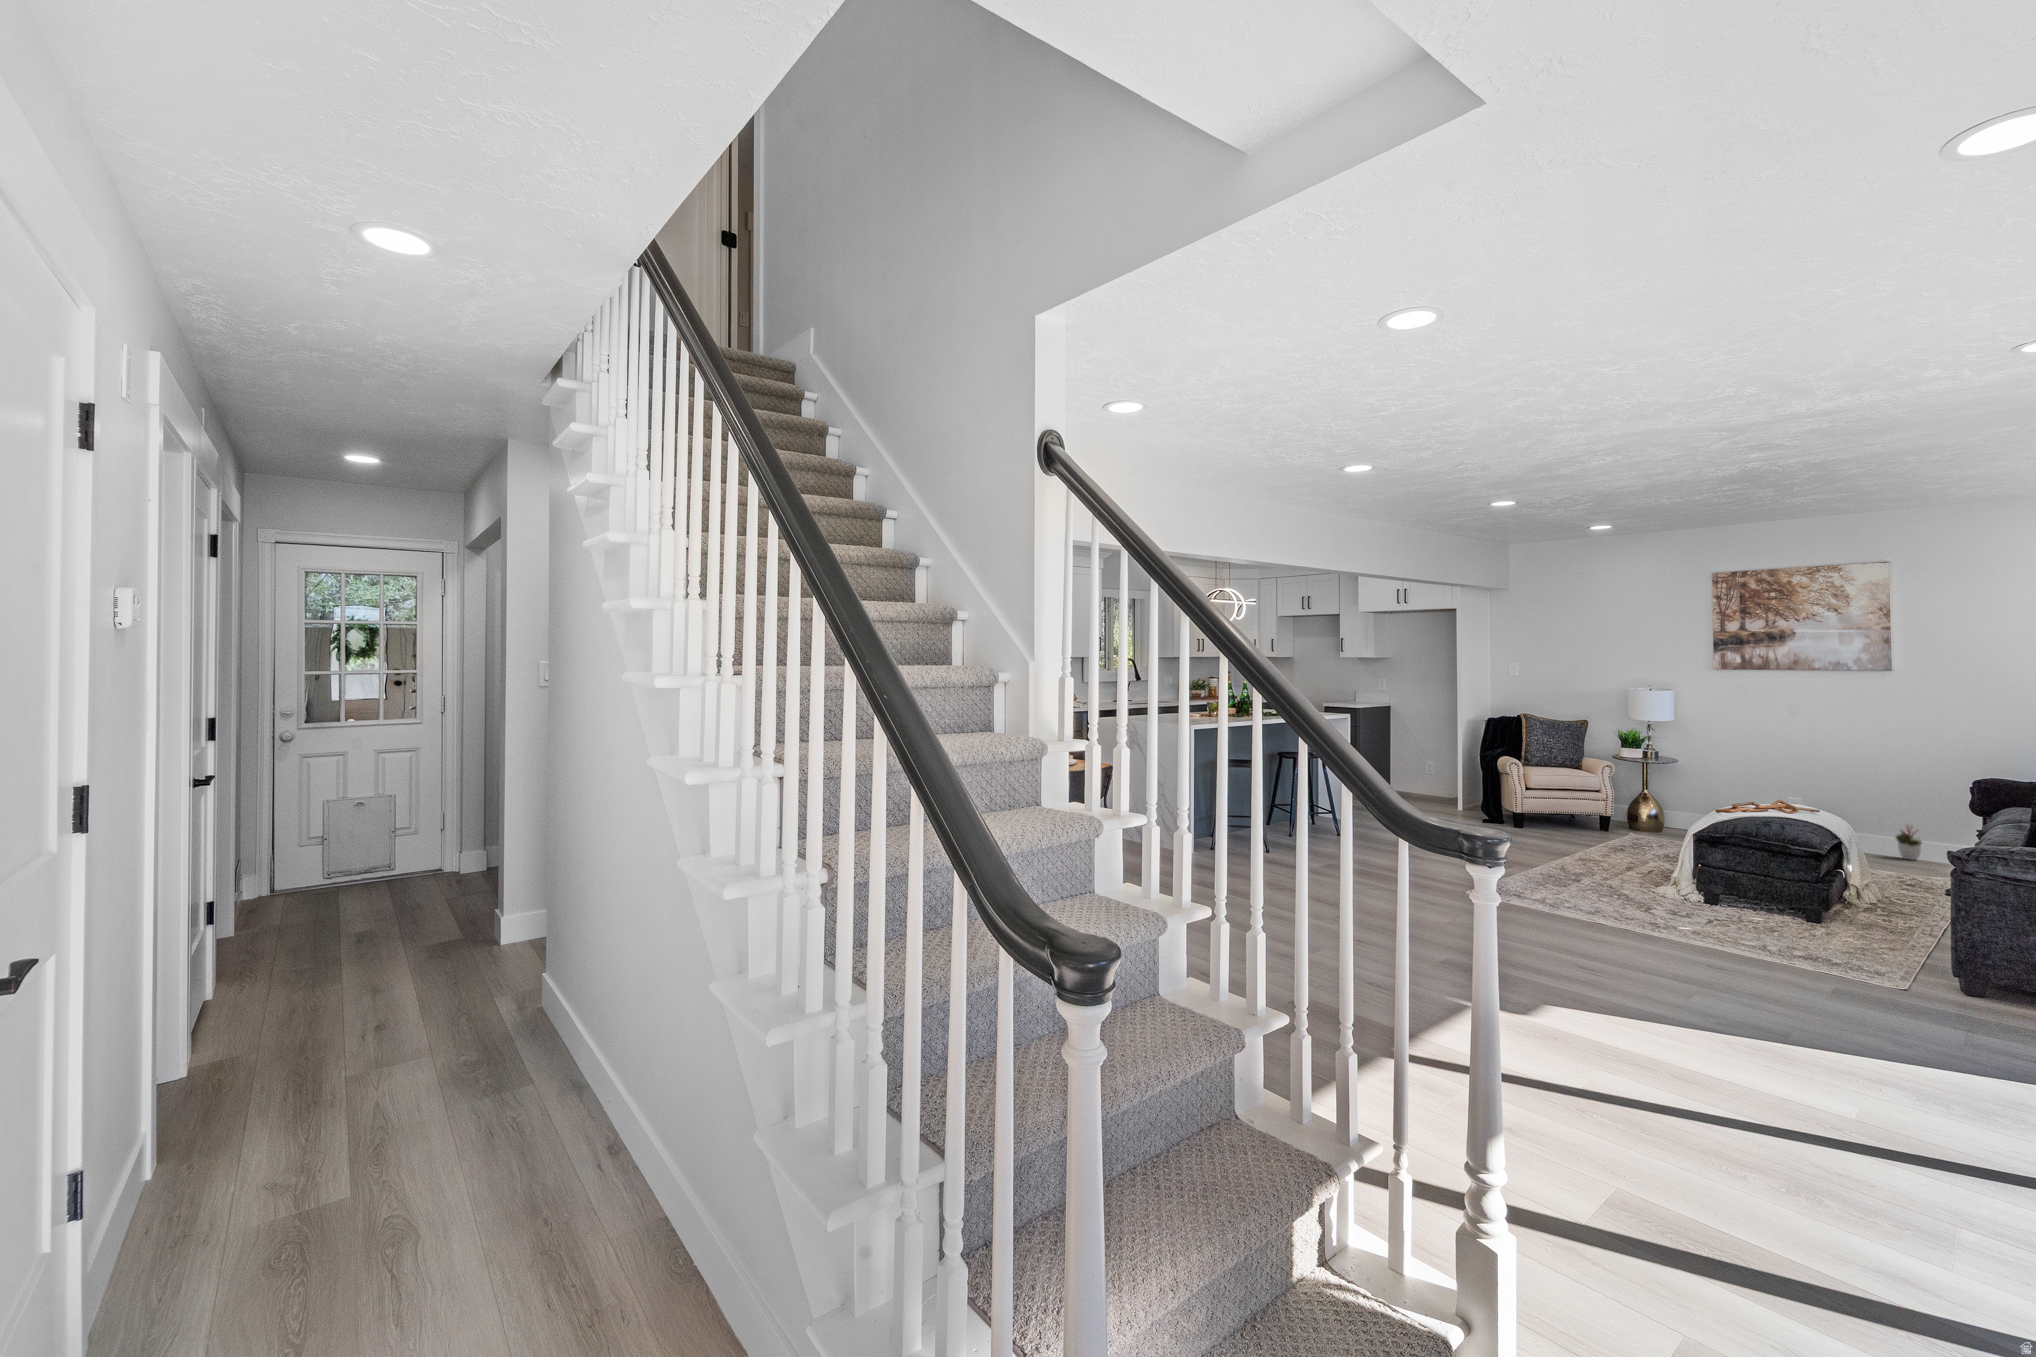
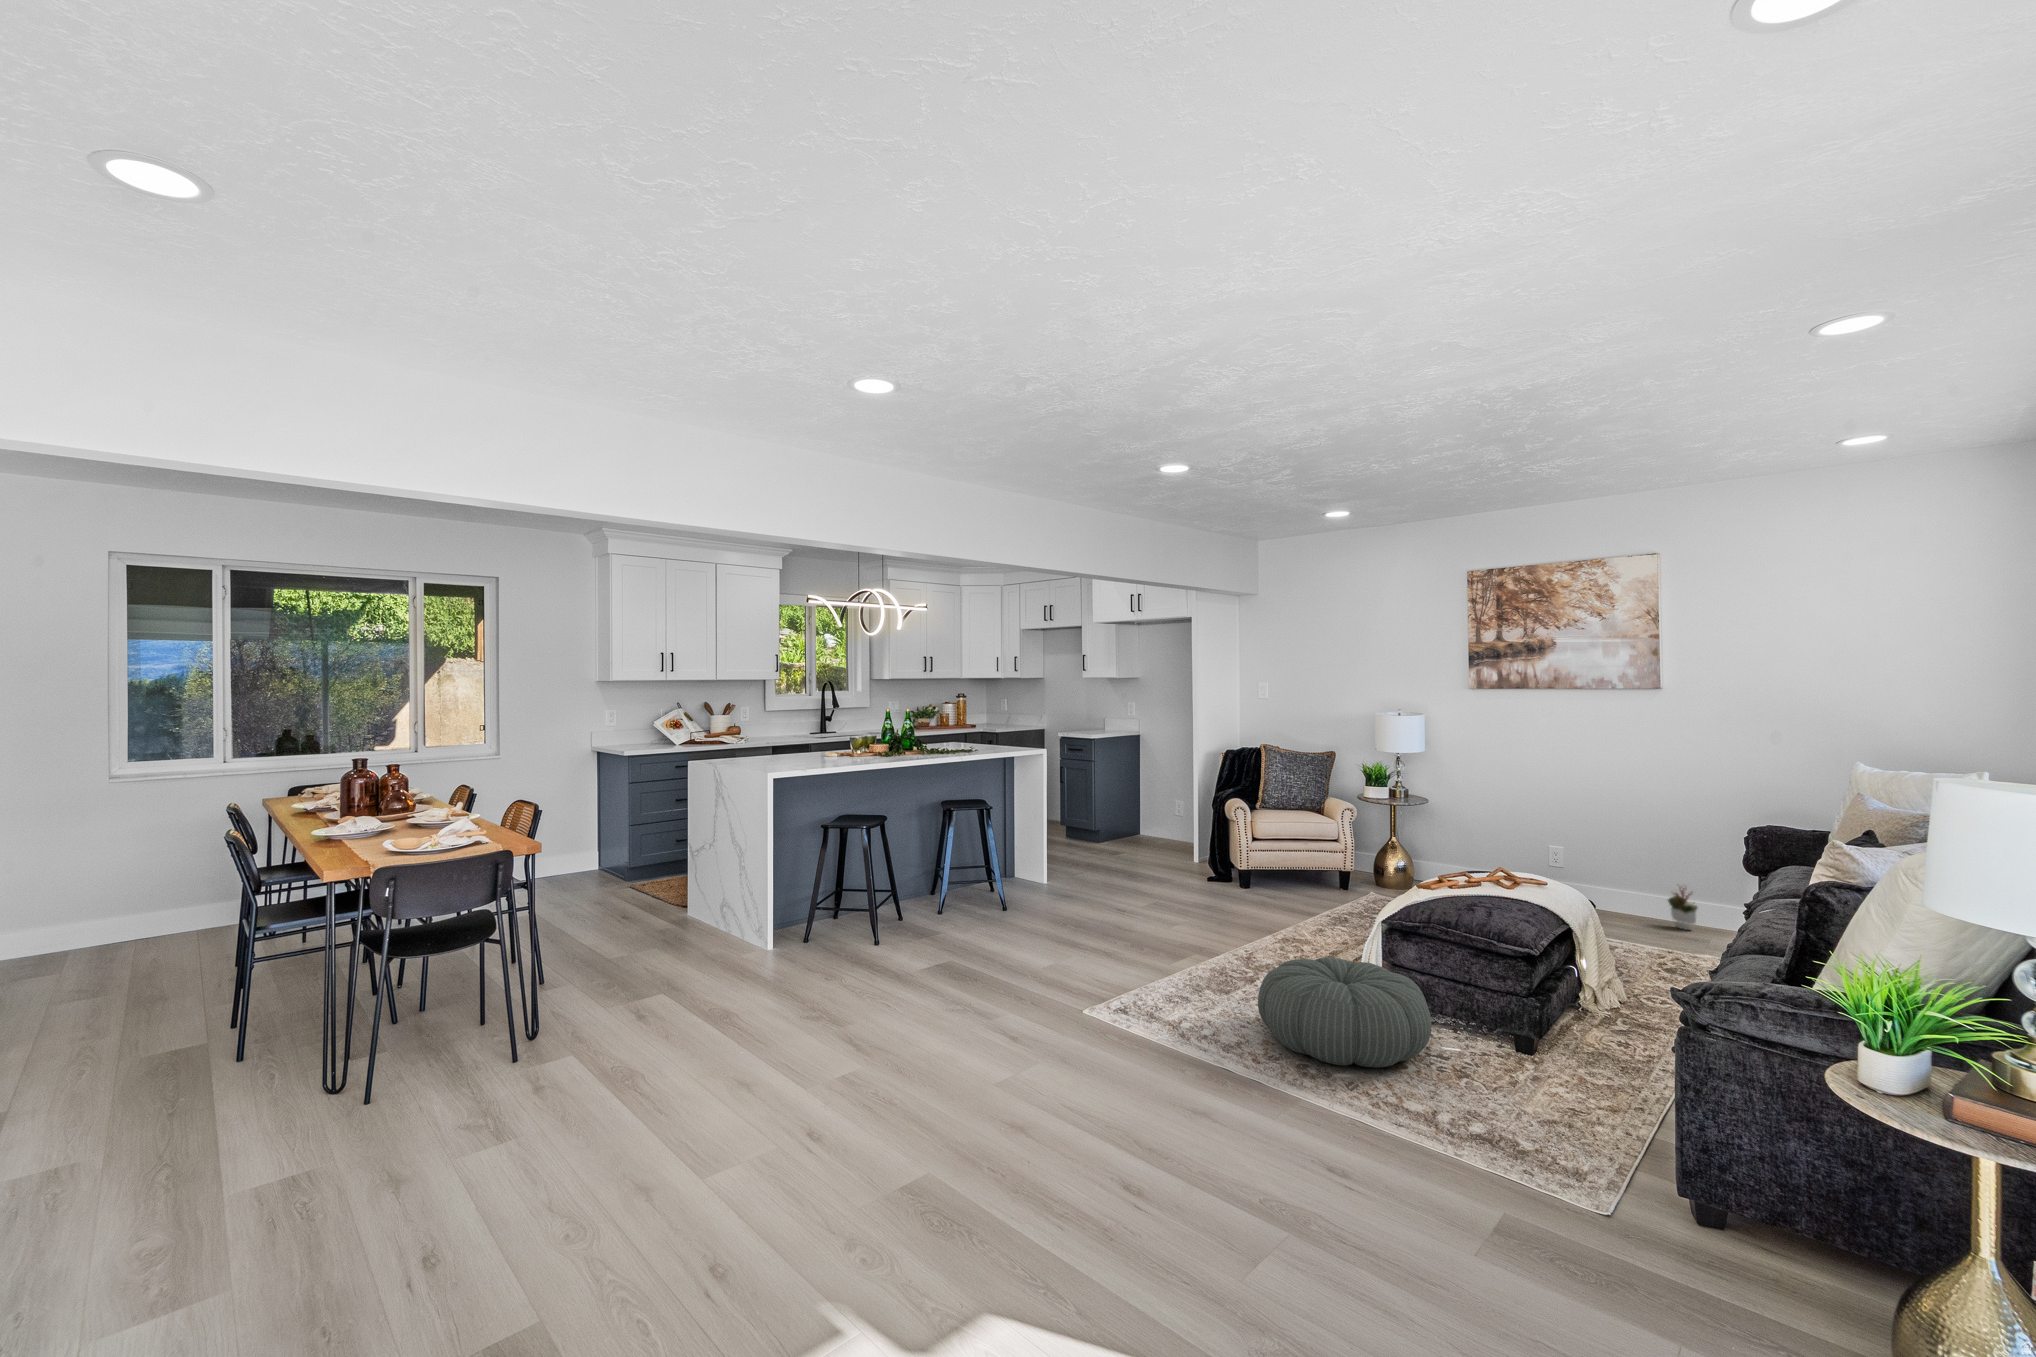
pouf: none [1614,858,1750,924] -> present [1258,957,1432,1068]

